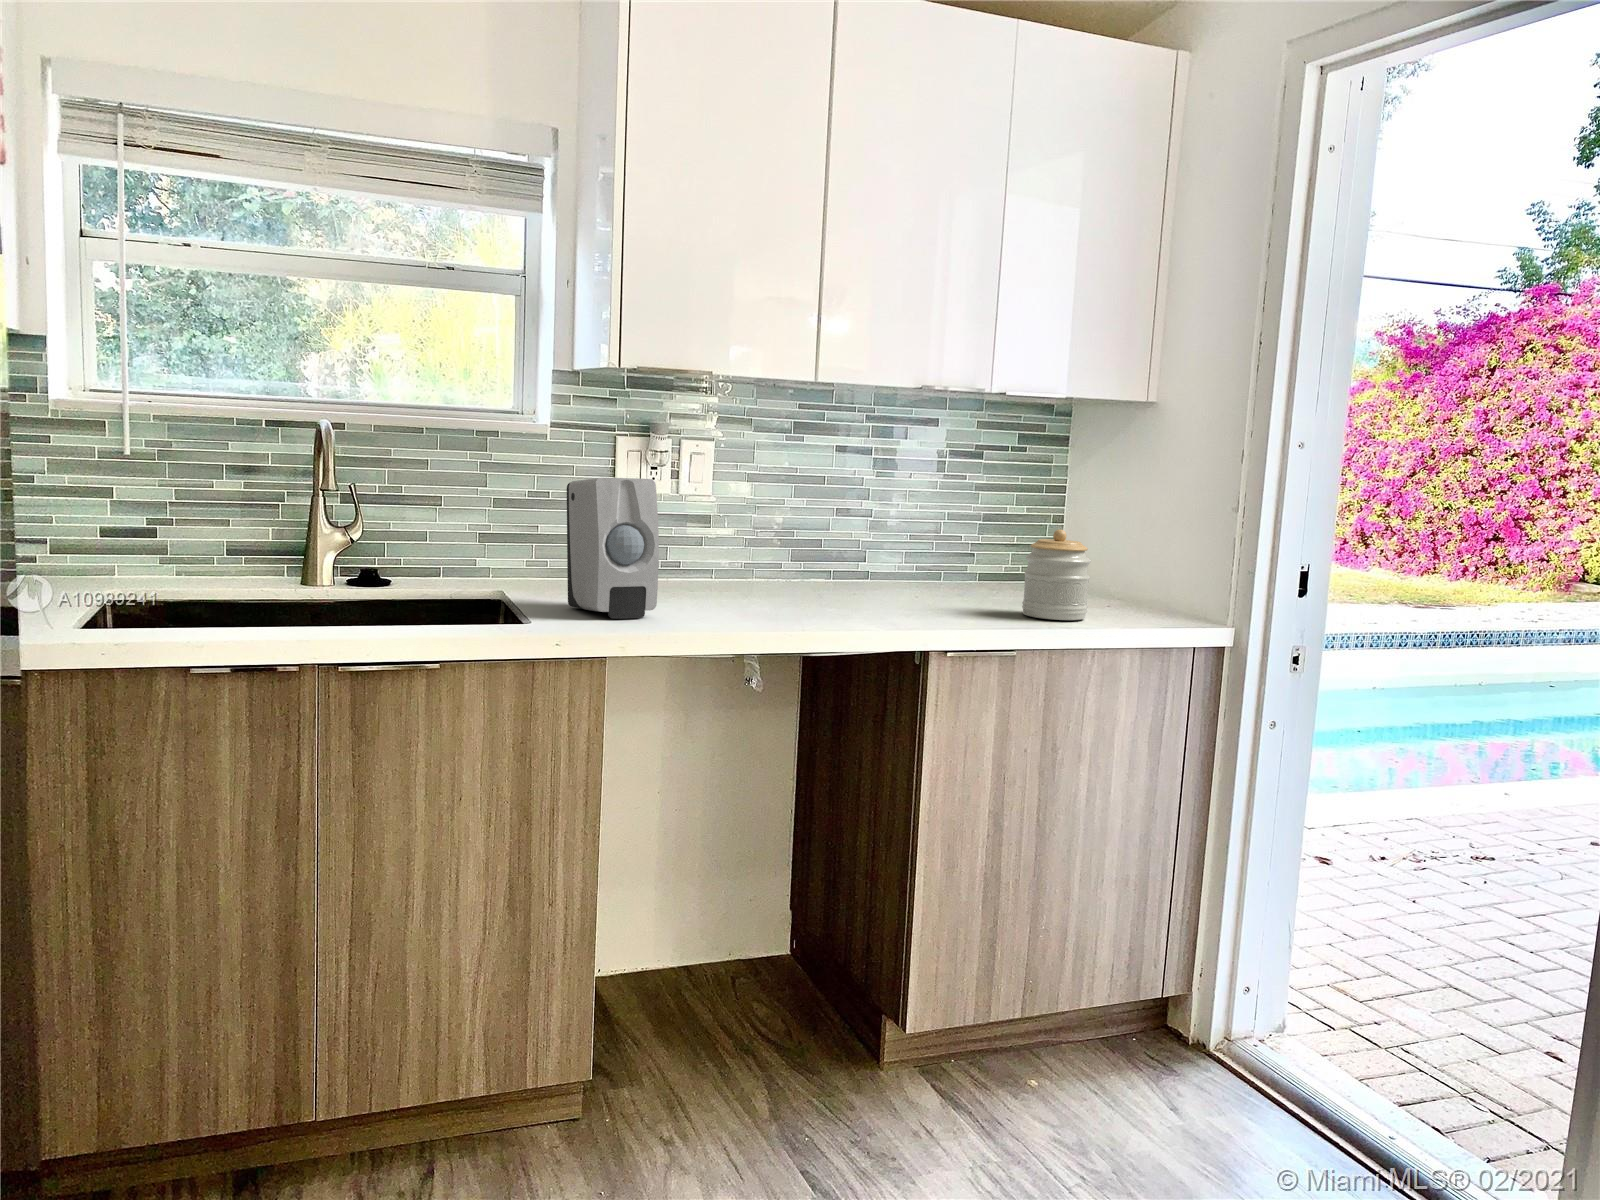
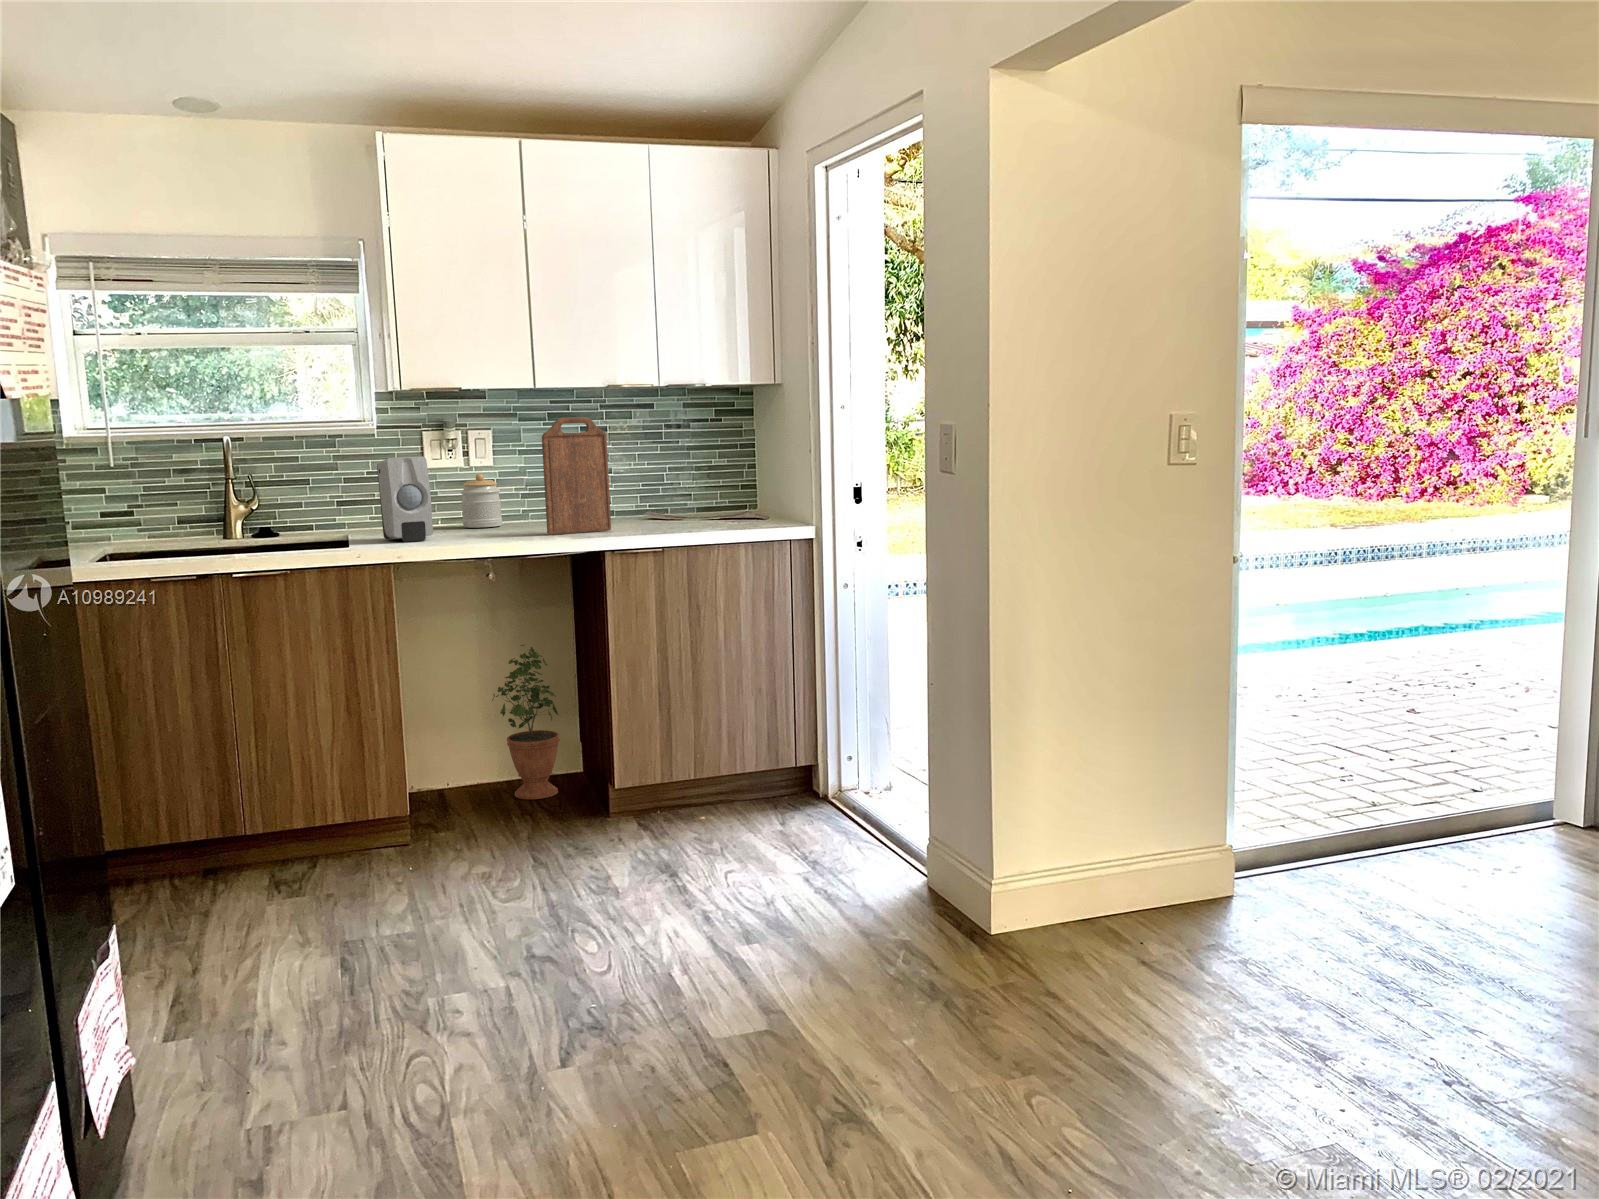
cutting board: none [837,433,938,621] -> present [542,417,611,534]
jar: present [1022,529,1091,620] -> present [461,474,502,528]
potted plant: none [691,768,786,1009] -> present [492,645,560,799]

